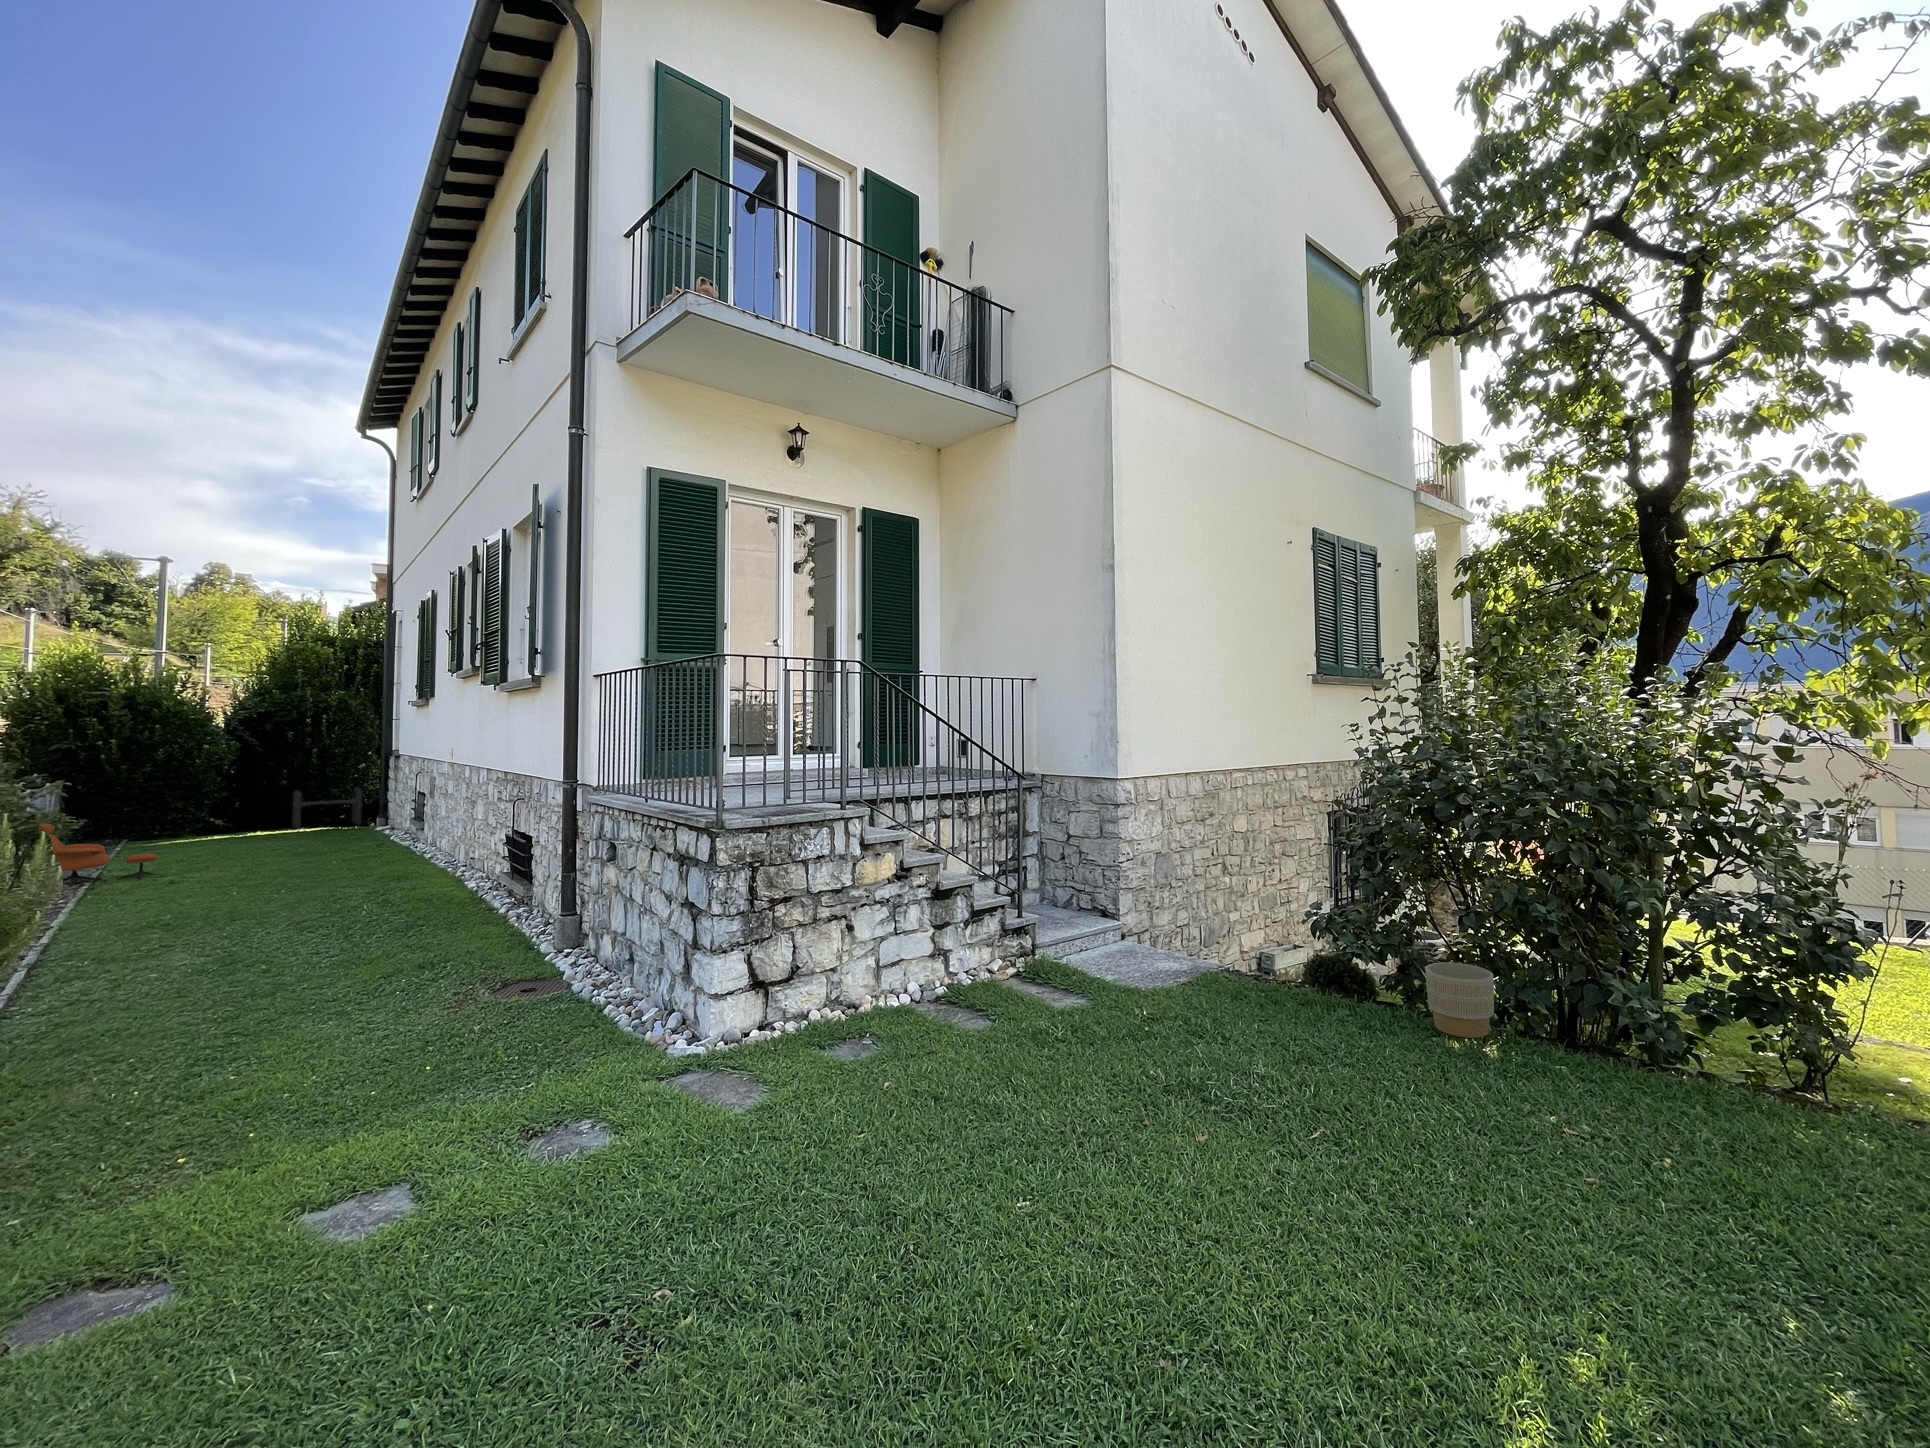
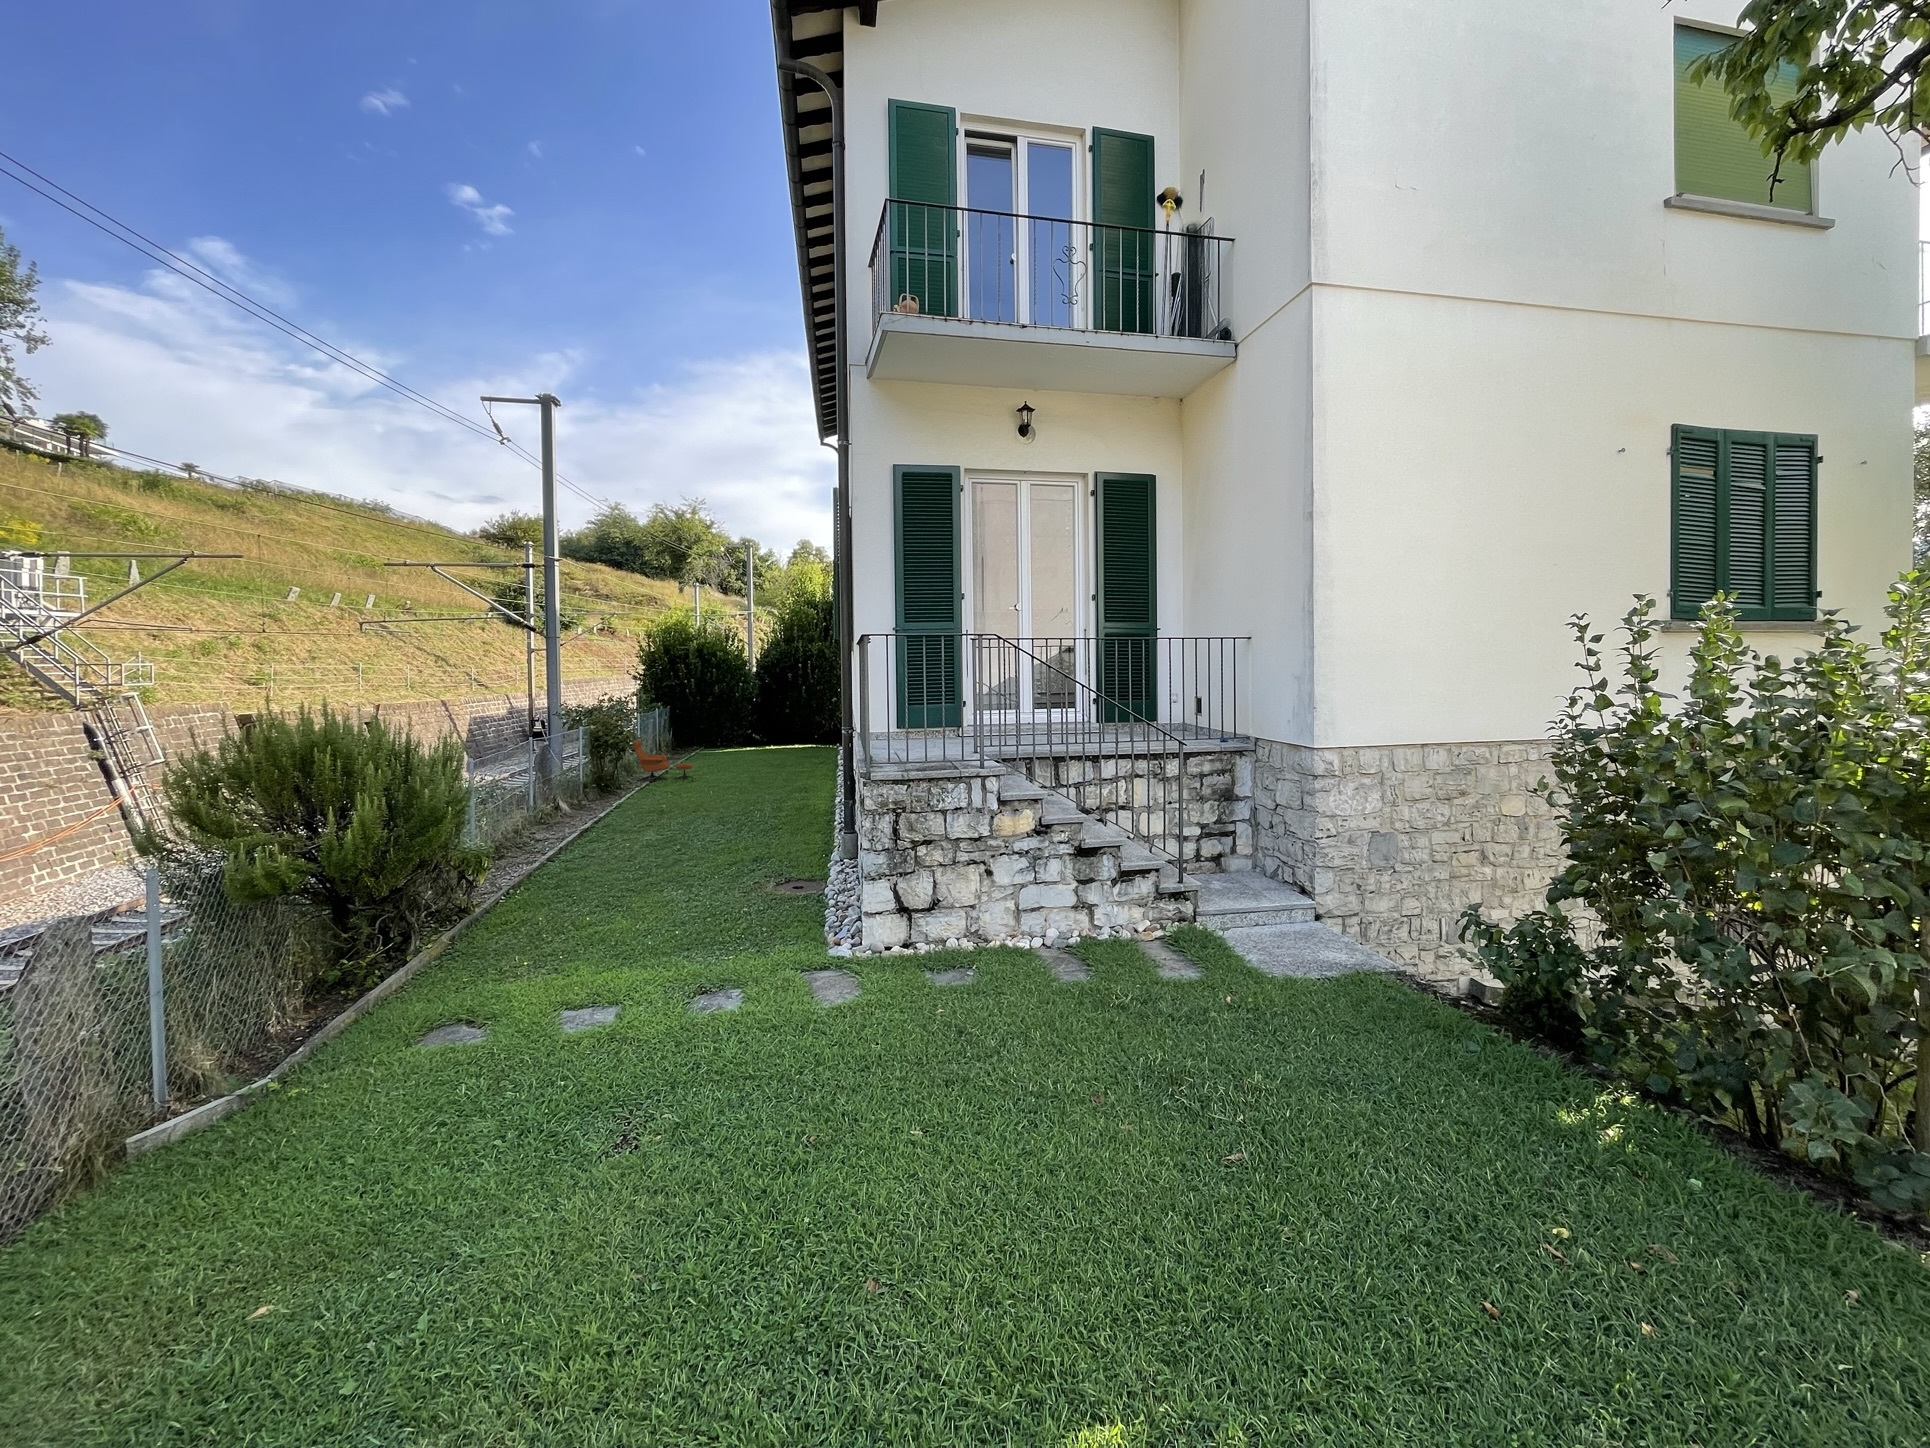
bench: present [292,788,362,829] -> none [791,719,831,749]
planter: present [1426,963,1494,1038] -> none [1549,1006,1640,1108]

